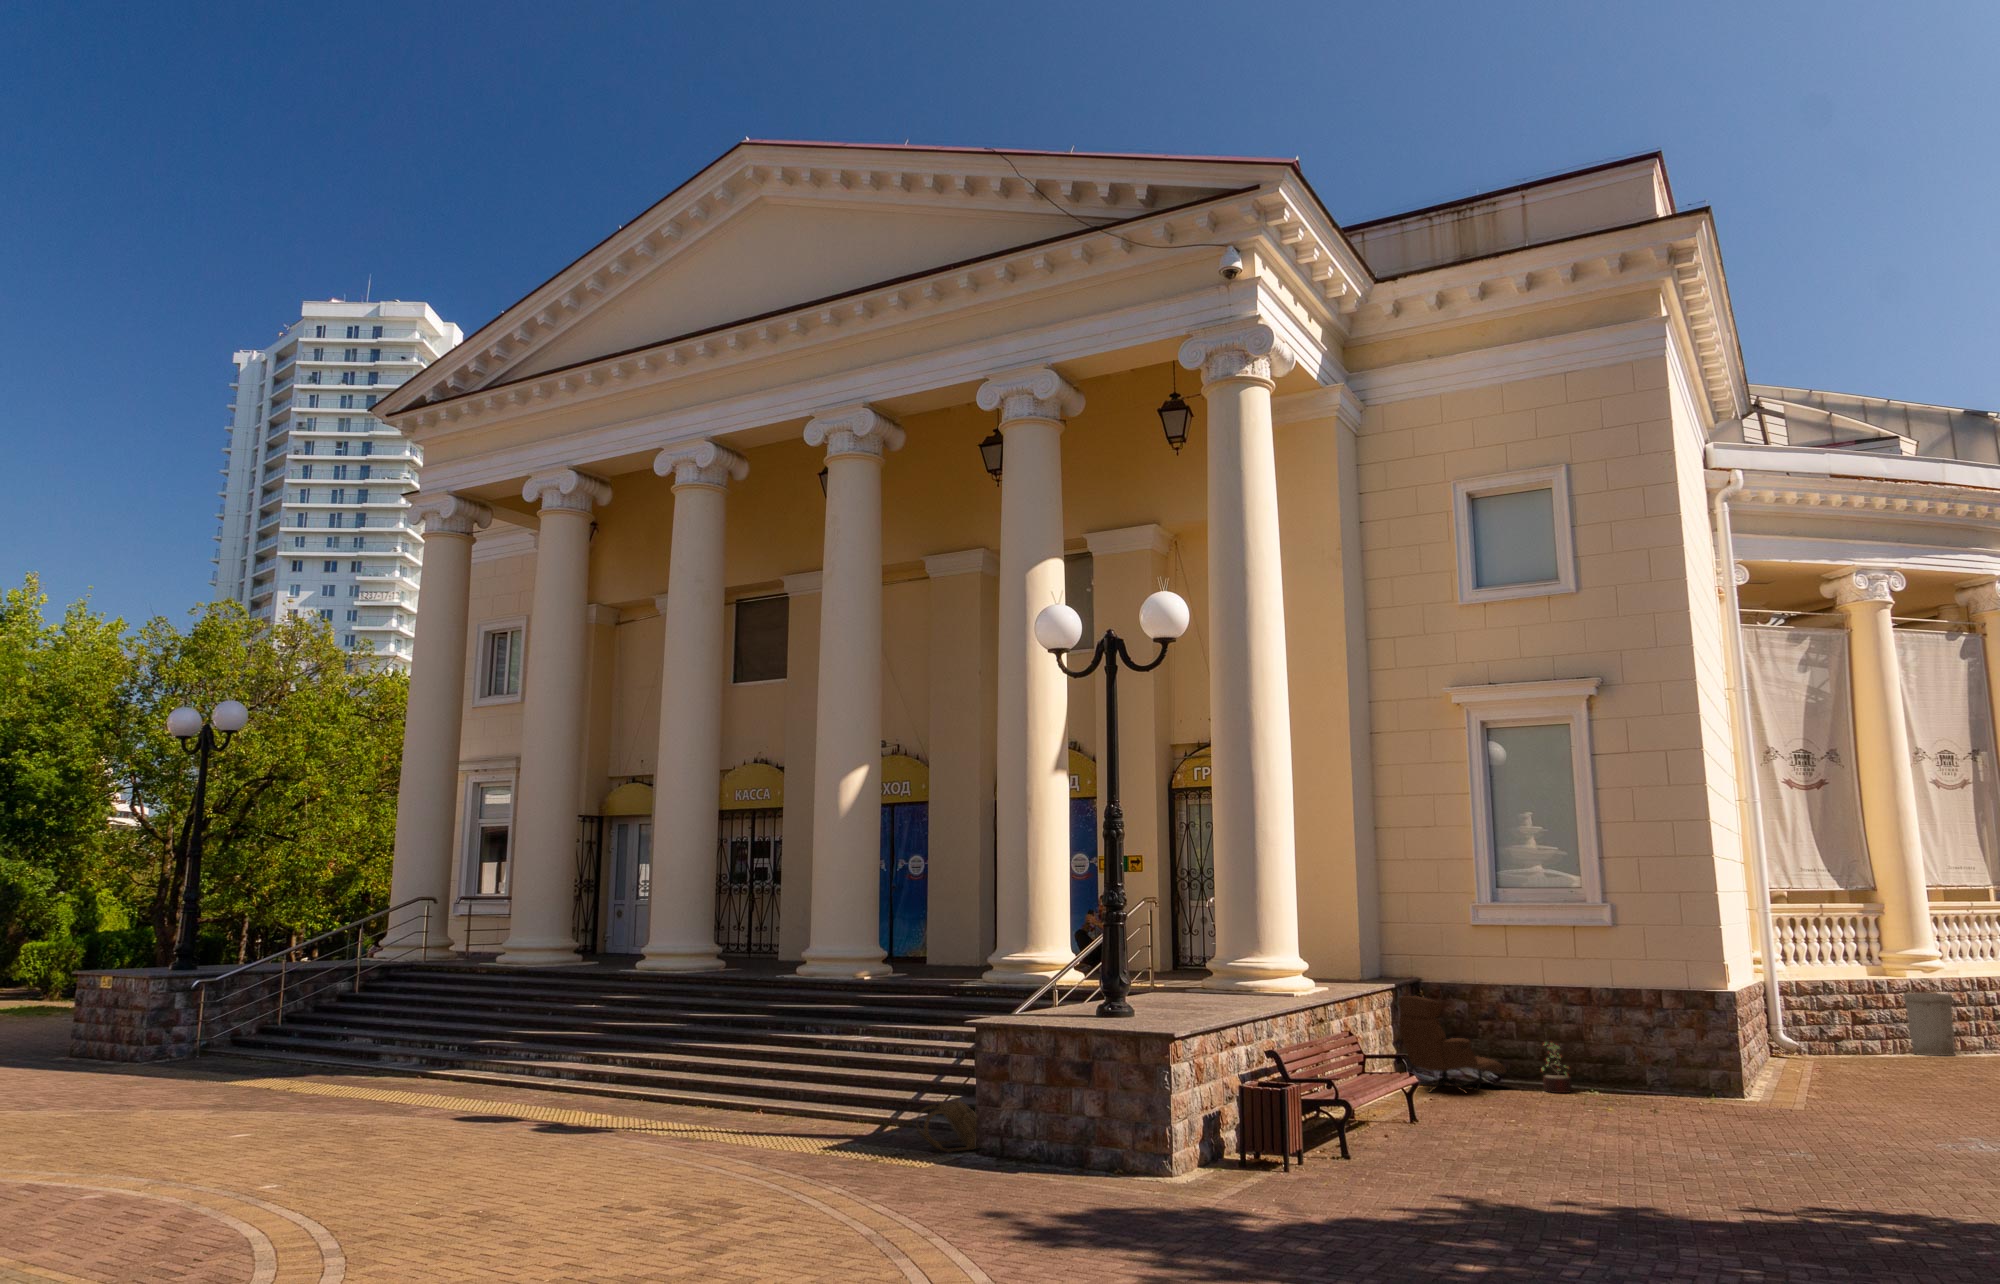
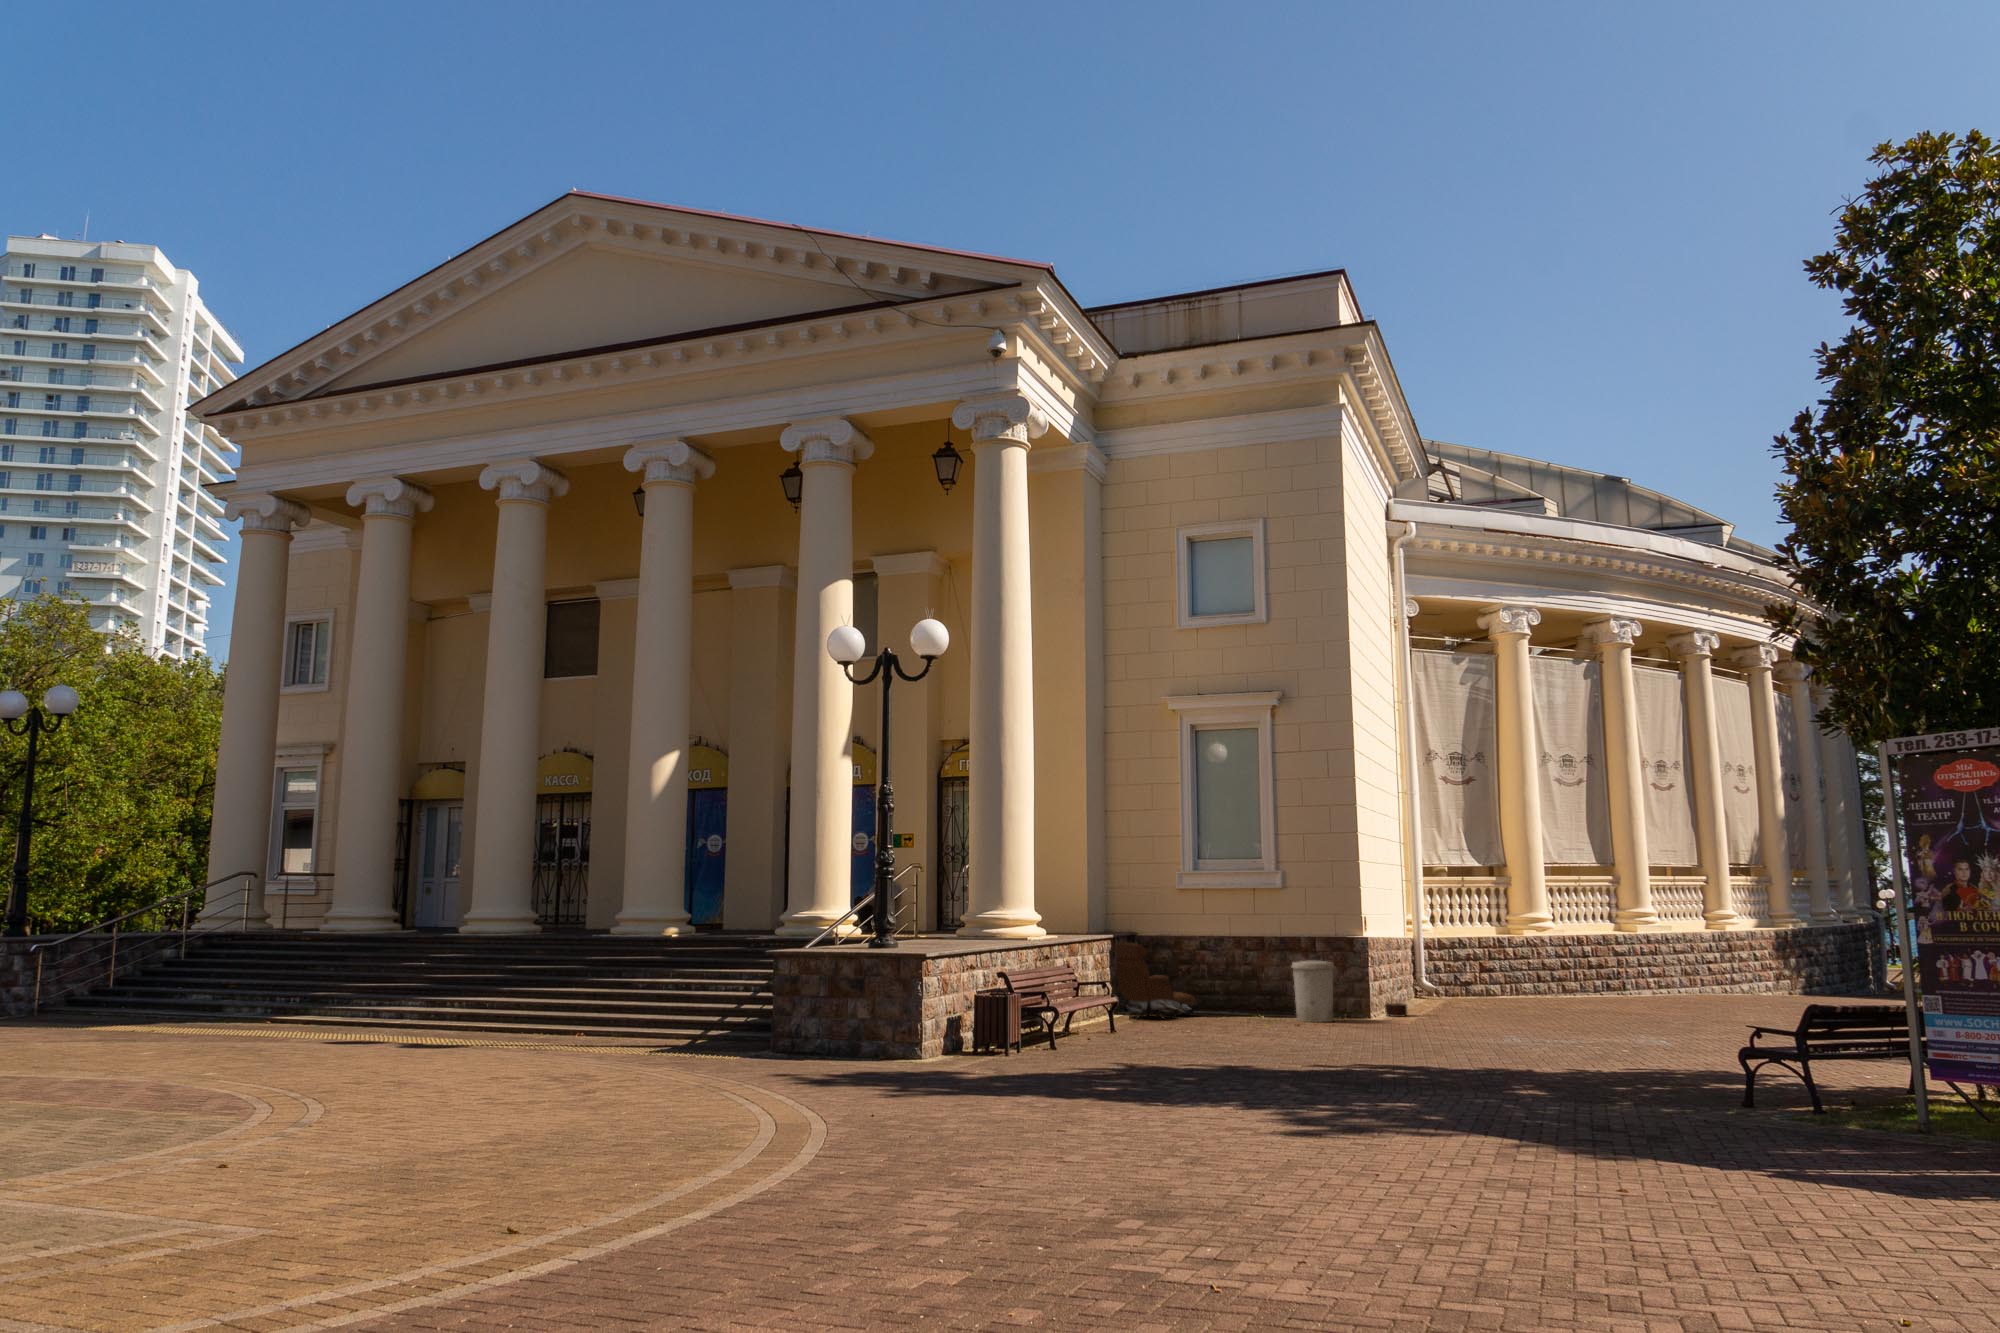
trash can: present [1903,992,1955,1056] -> present [1292,961,1334,1022]
decorative plant: present [1541,1042,1572,1093] -> present [1385,979,1407,1017]
backpack: present [916,1101,977,1153] -> none [723,1014,781,1053]

